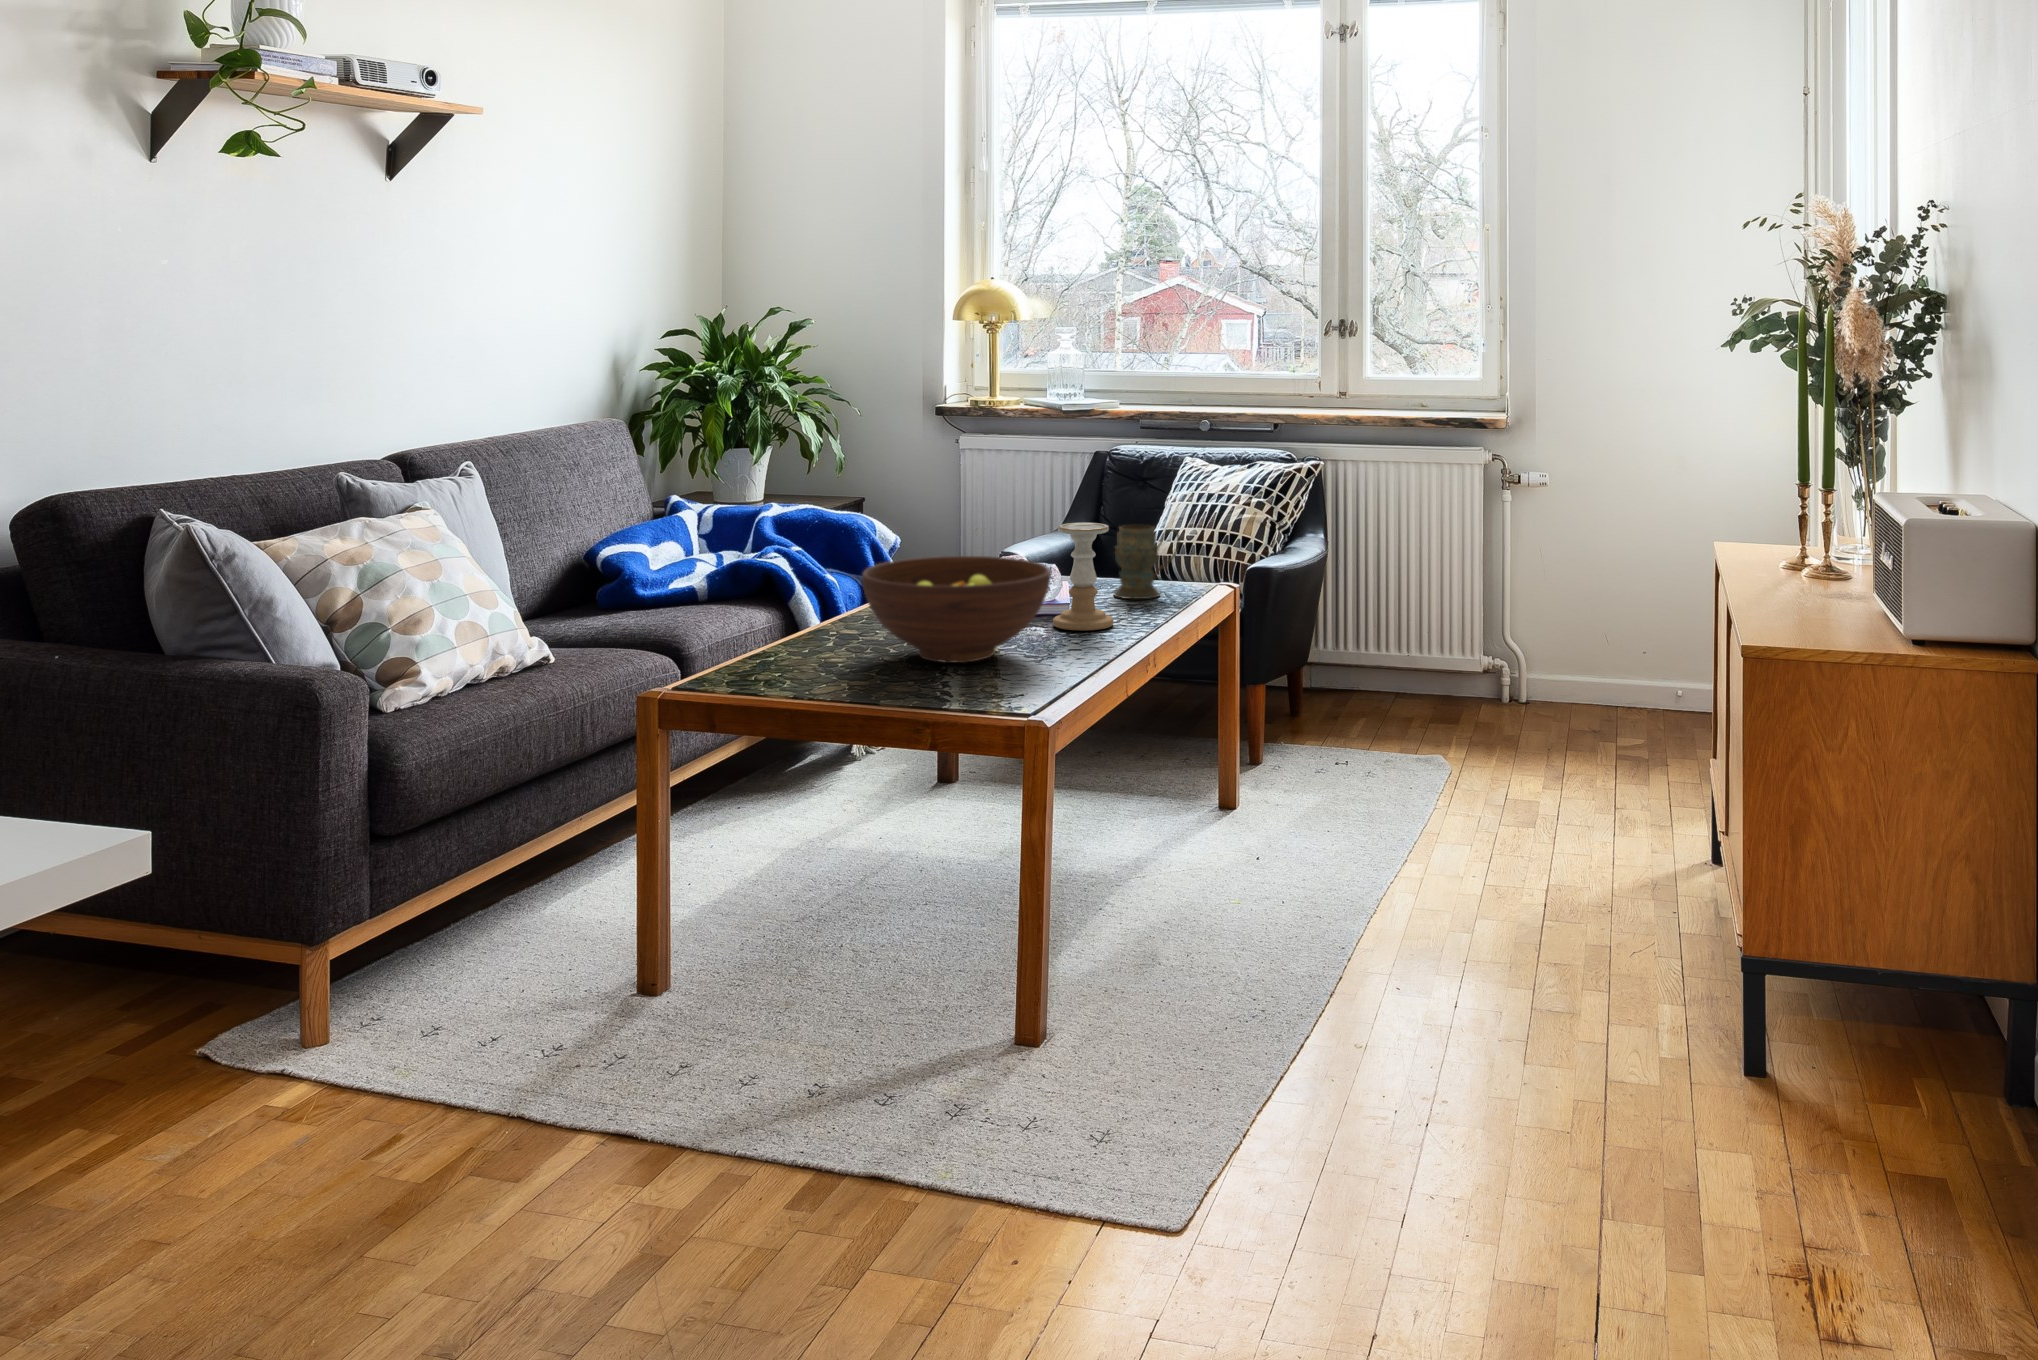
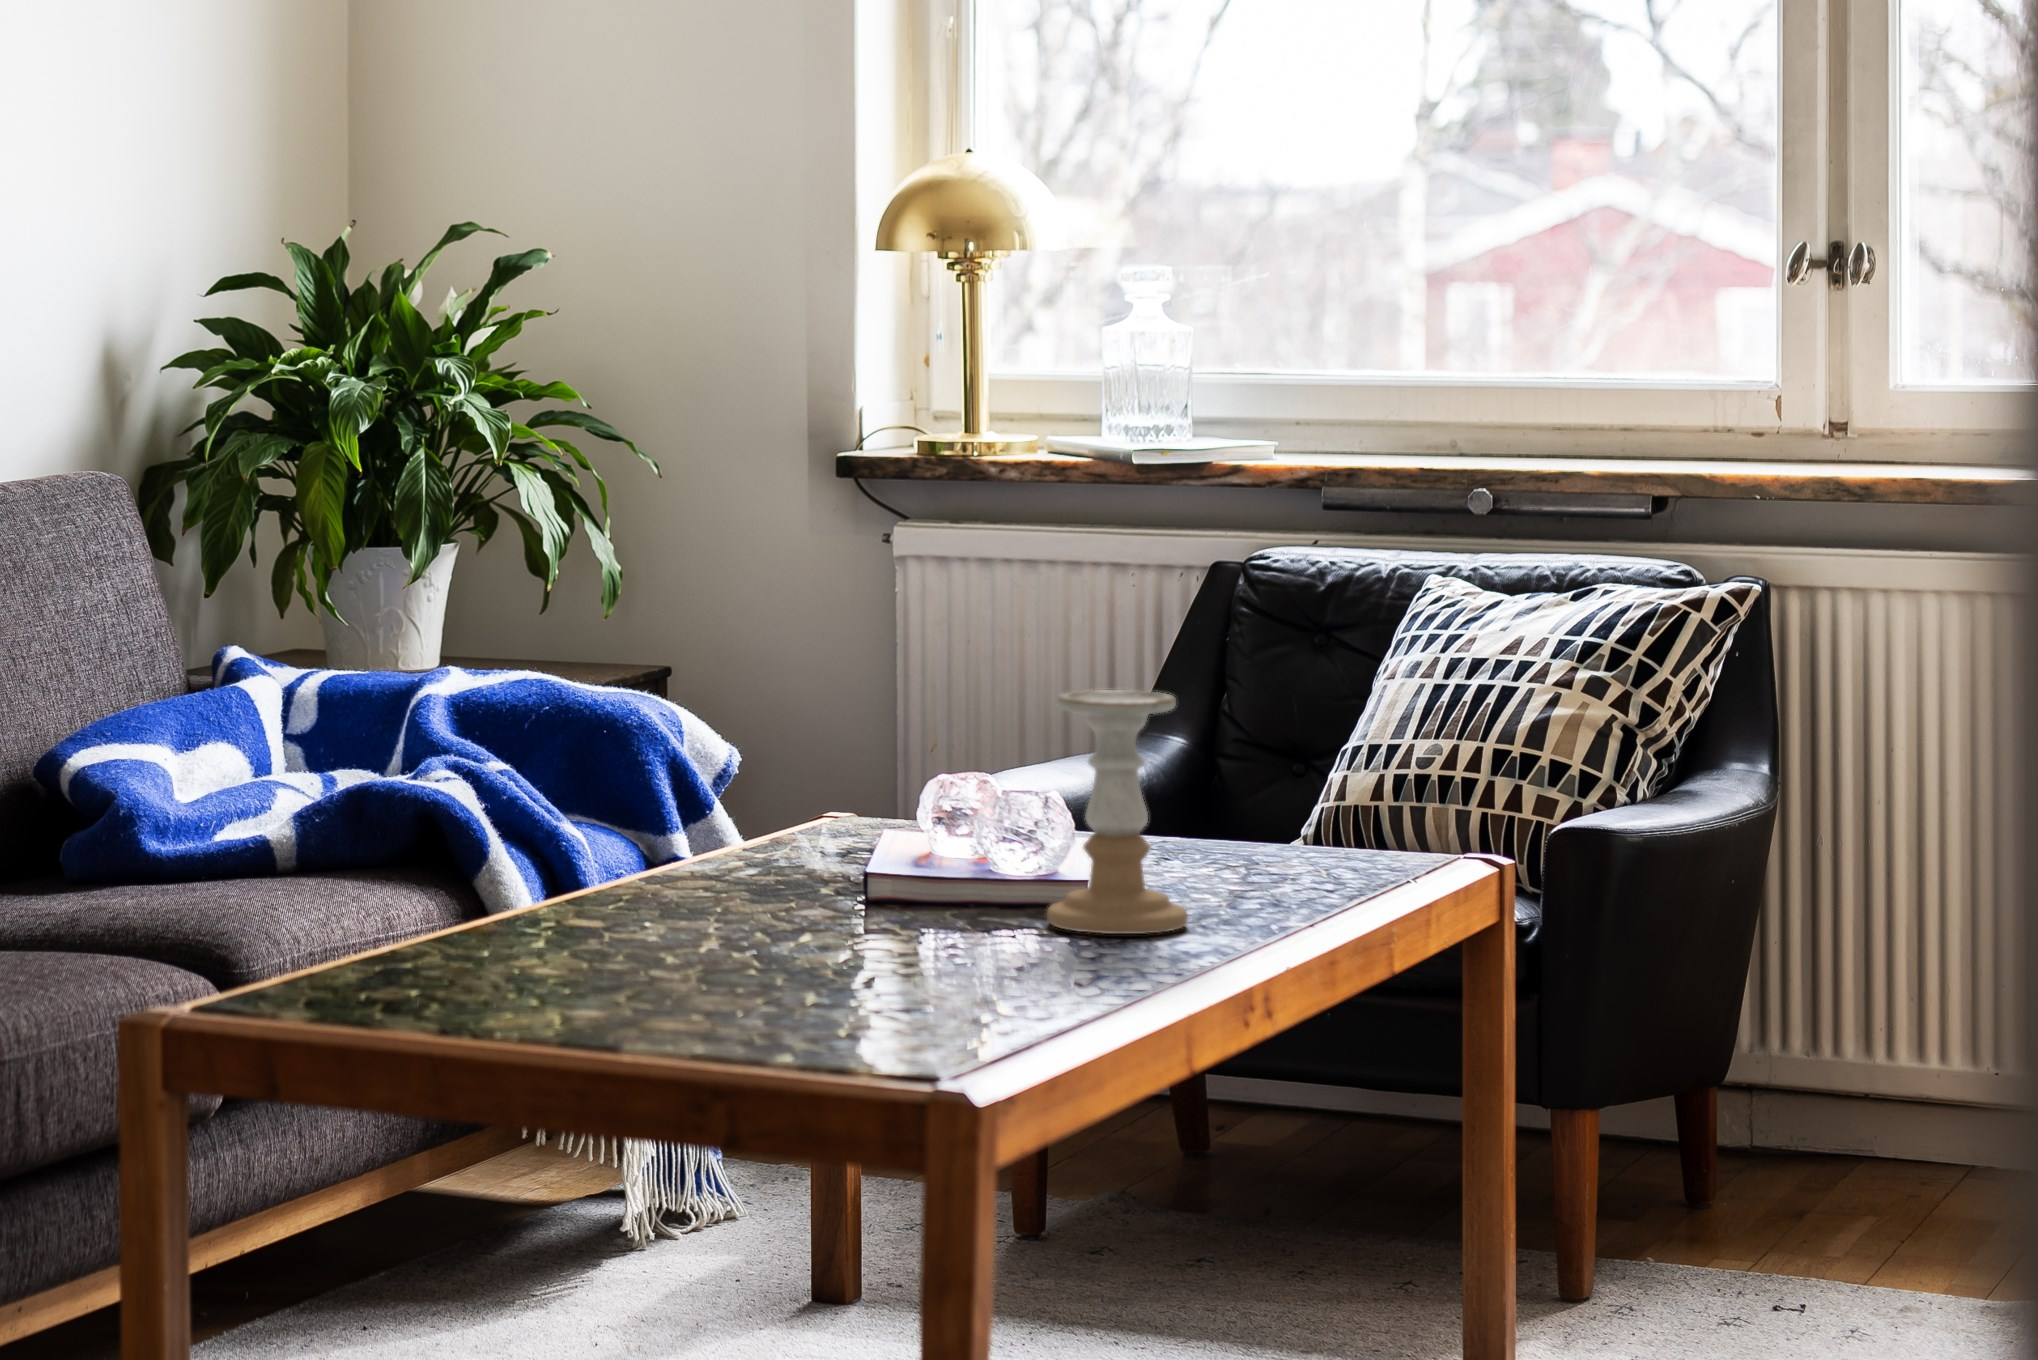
mug: present [1113,525,1180,599] -> none [1204,707,1361,878]
fruit bowl: present [862,556,1051,663] -> none [601,755,1026,985]

